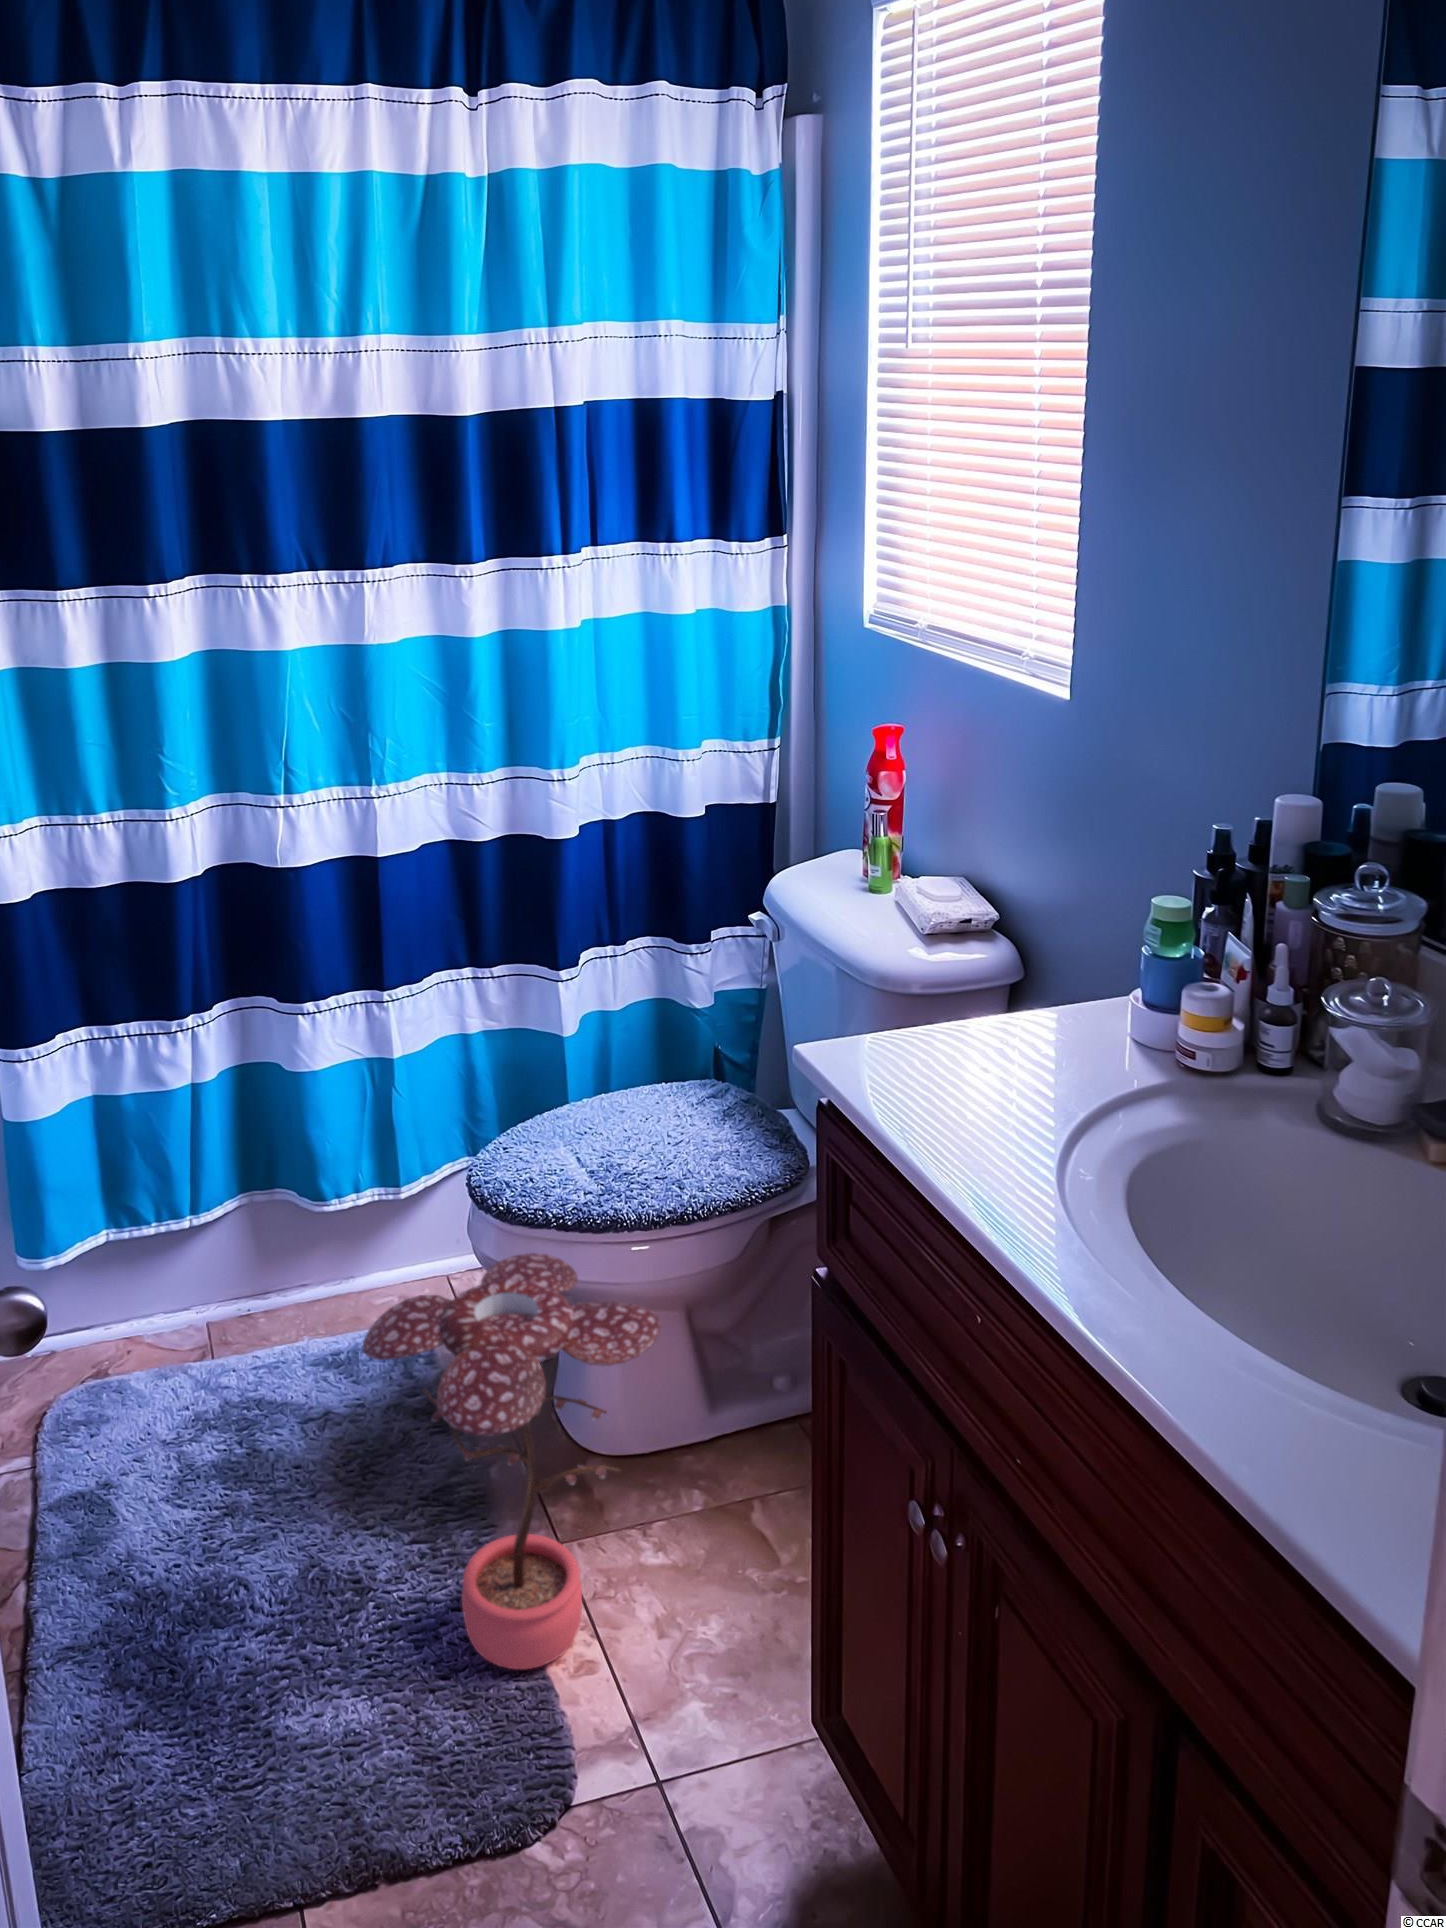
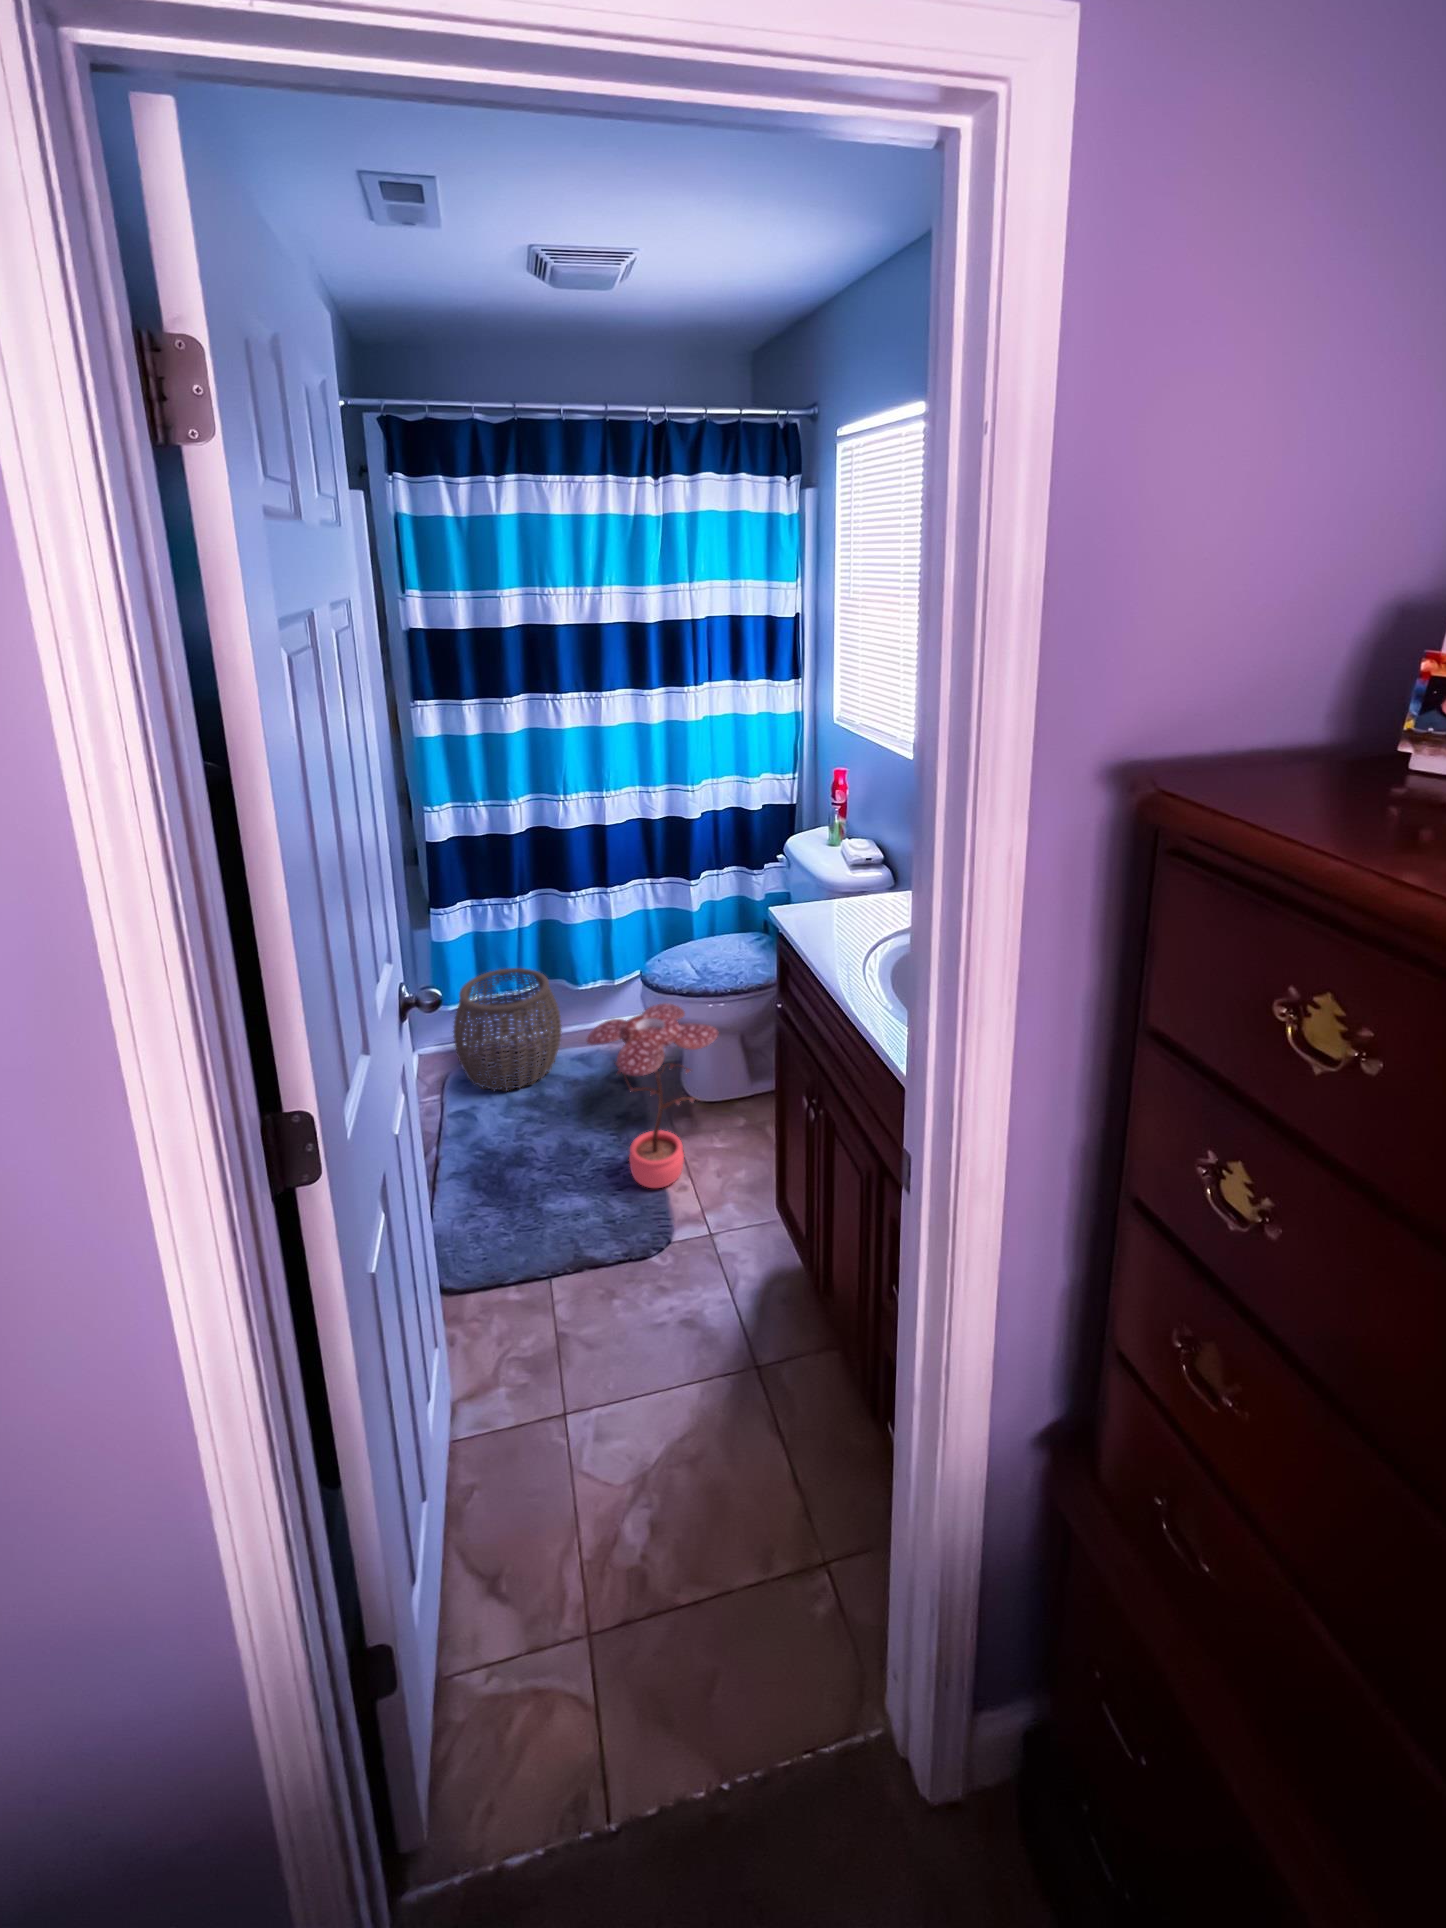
woven basket: none [54,1171,292,1445] -> present [453,968,562,1091]

